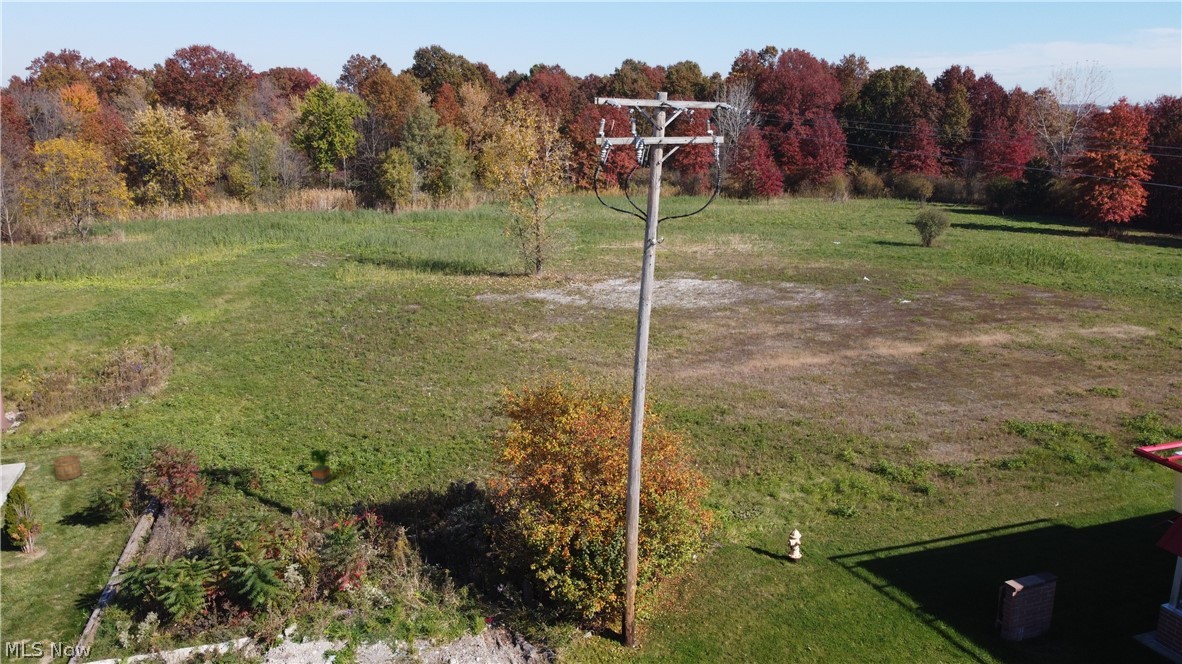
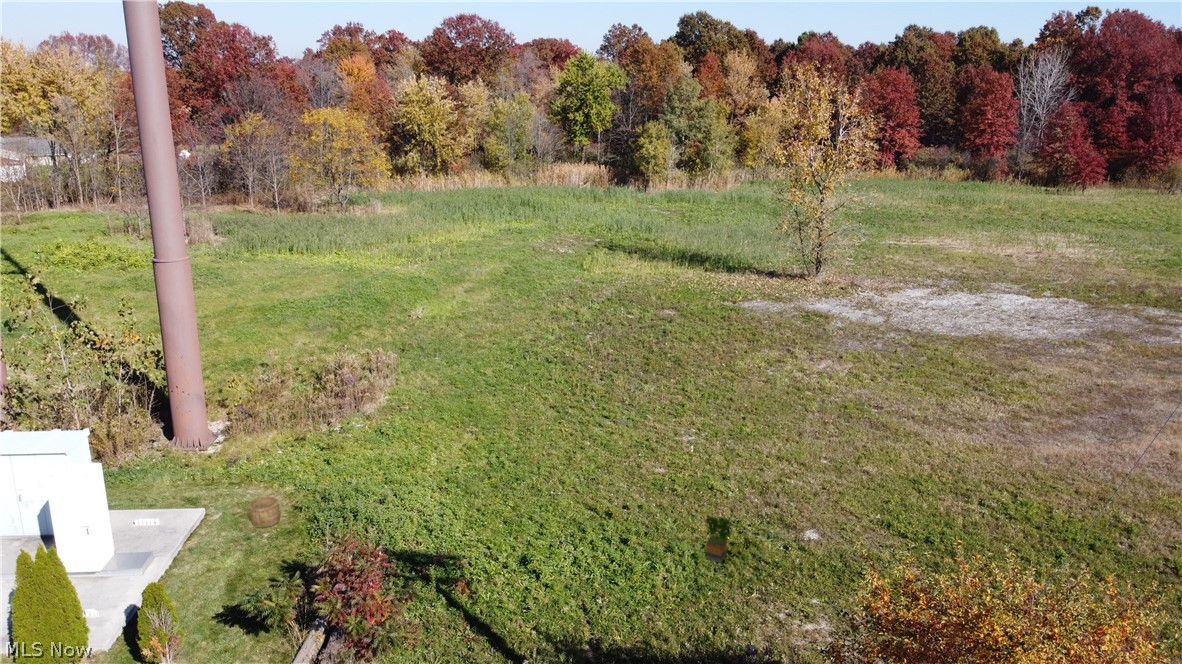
potted tree: present [311,449,332,484] -> present [705,517,733,563]

